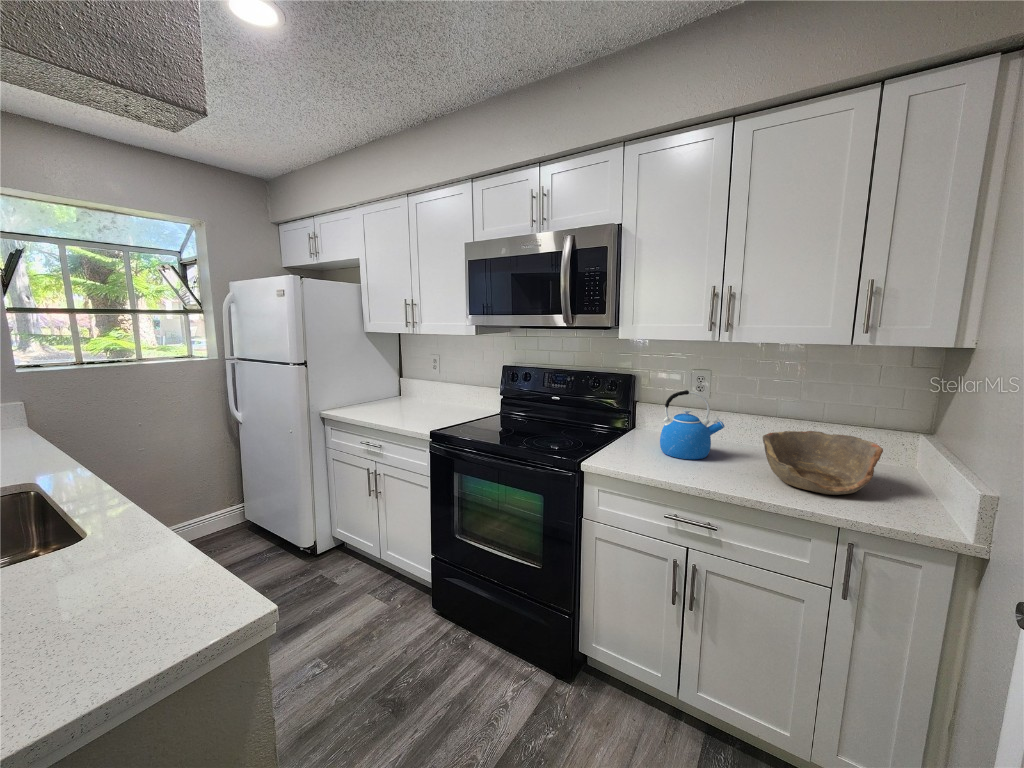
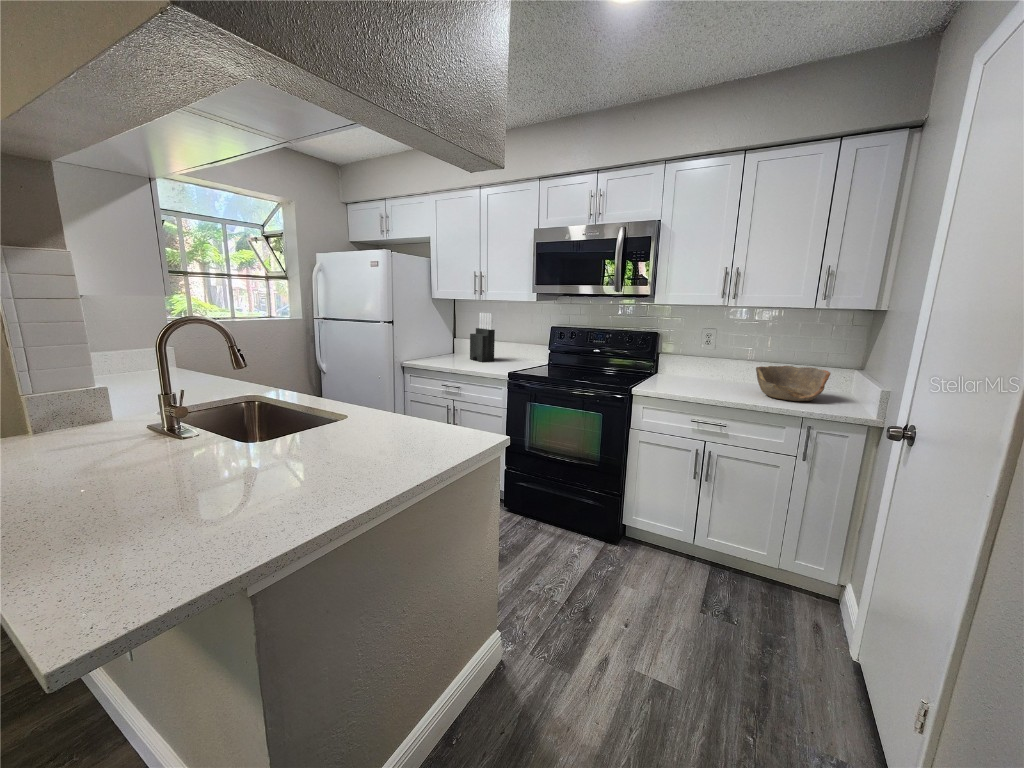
knife block: none [409,349,437,411] -> present [470,313,495,362]
kettle: present [660,390,725,459] -> none [682,340,728,387]

